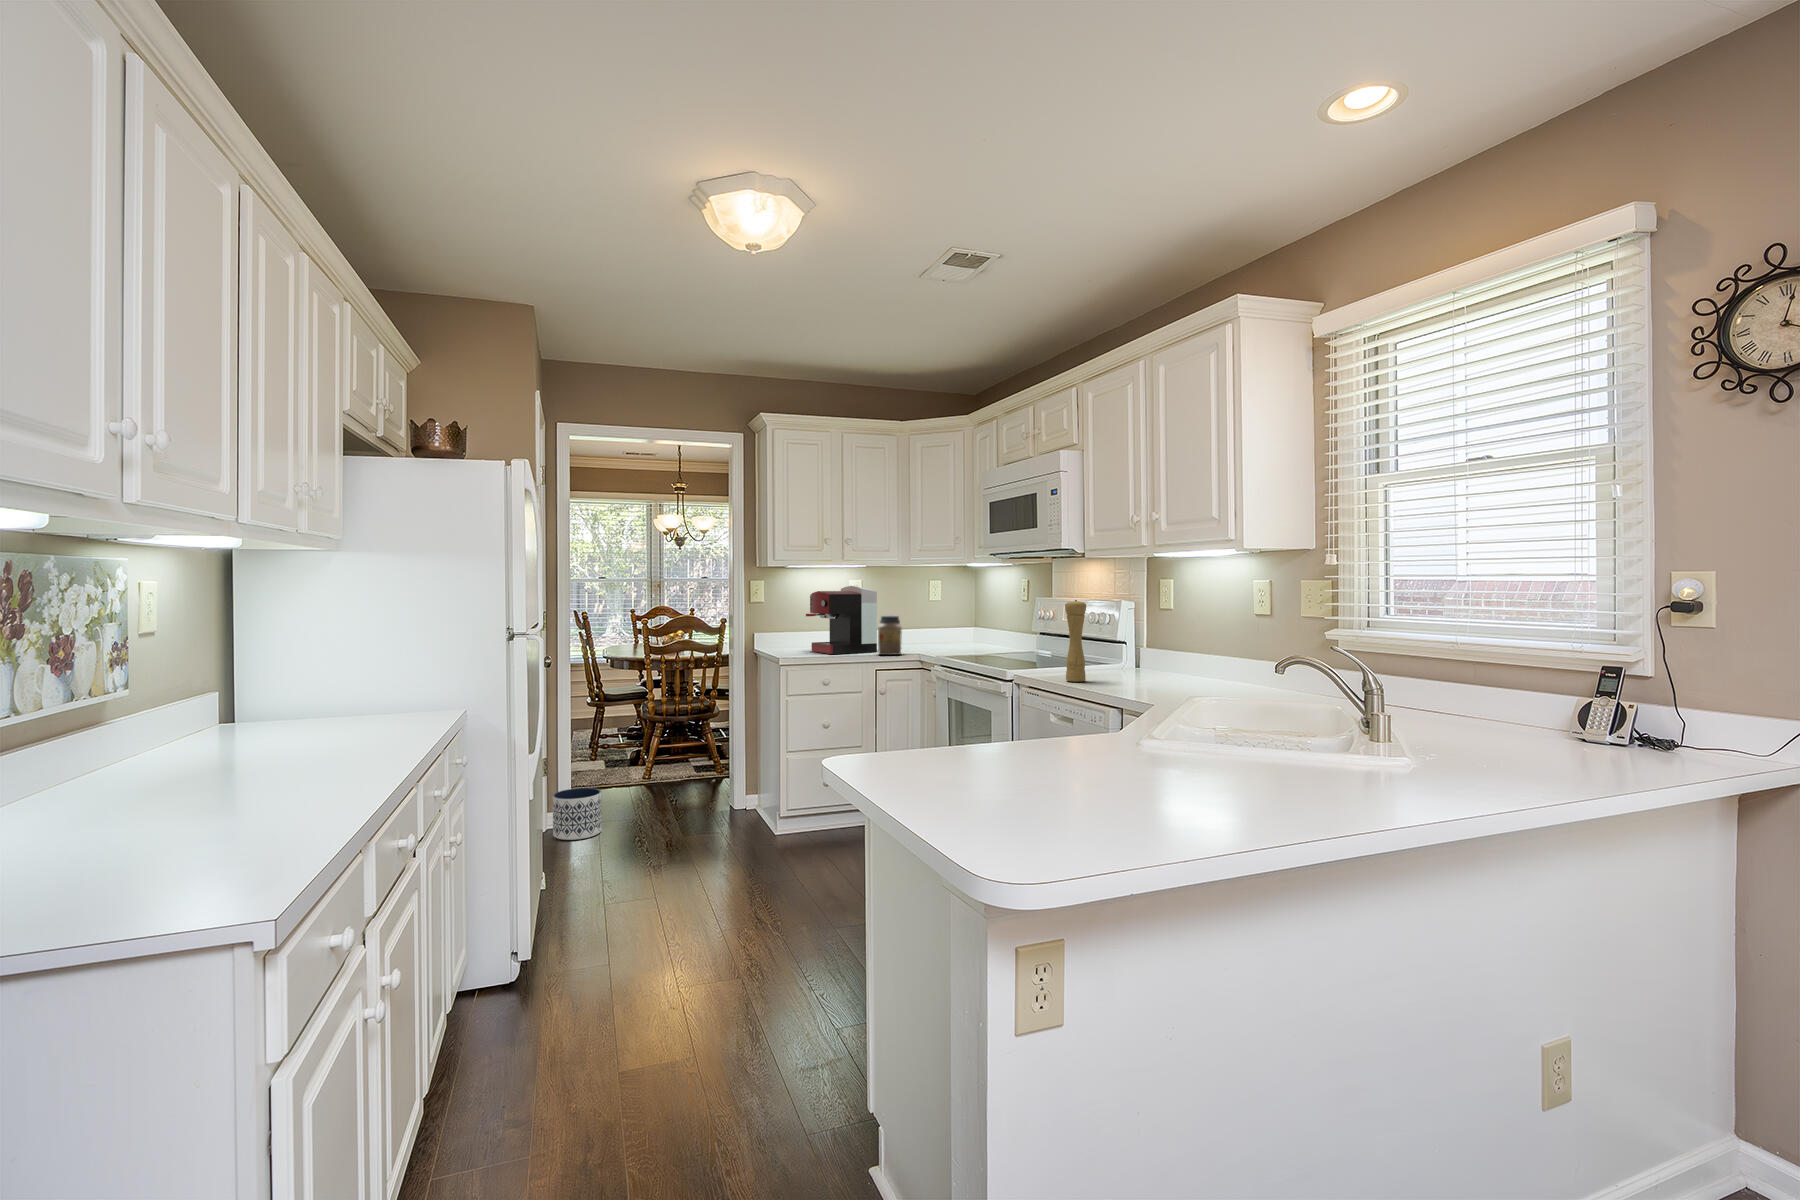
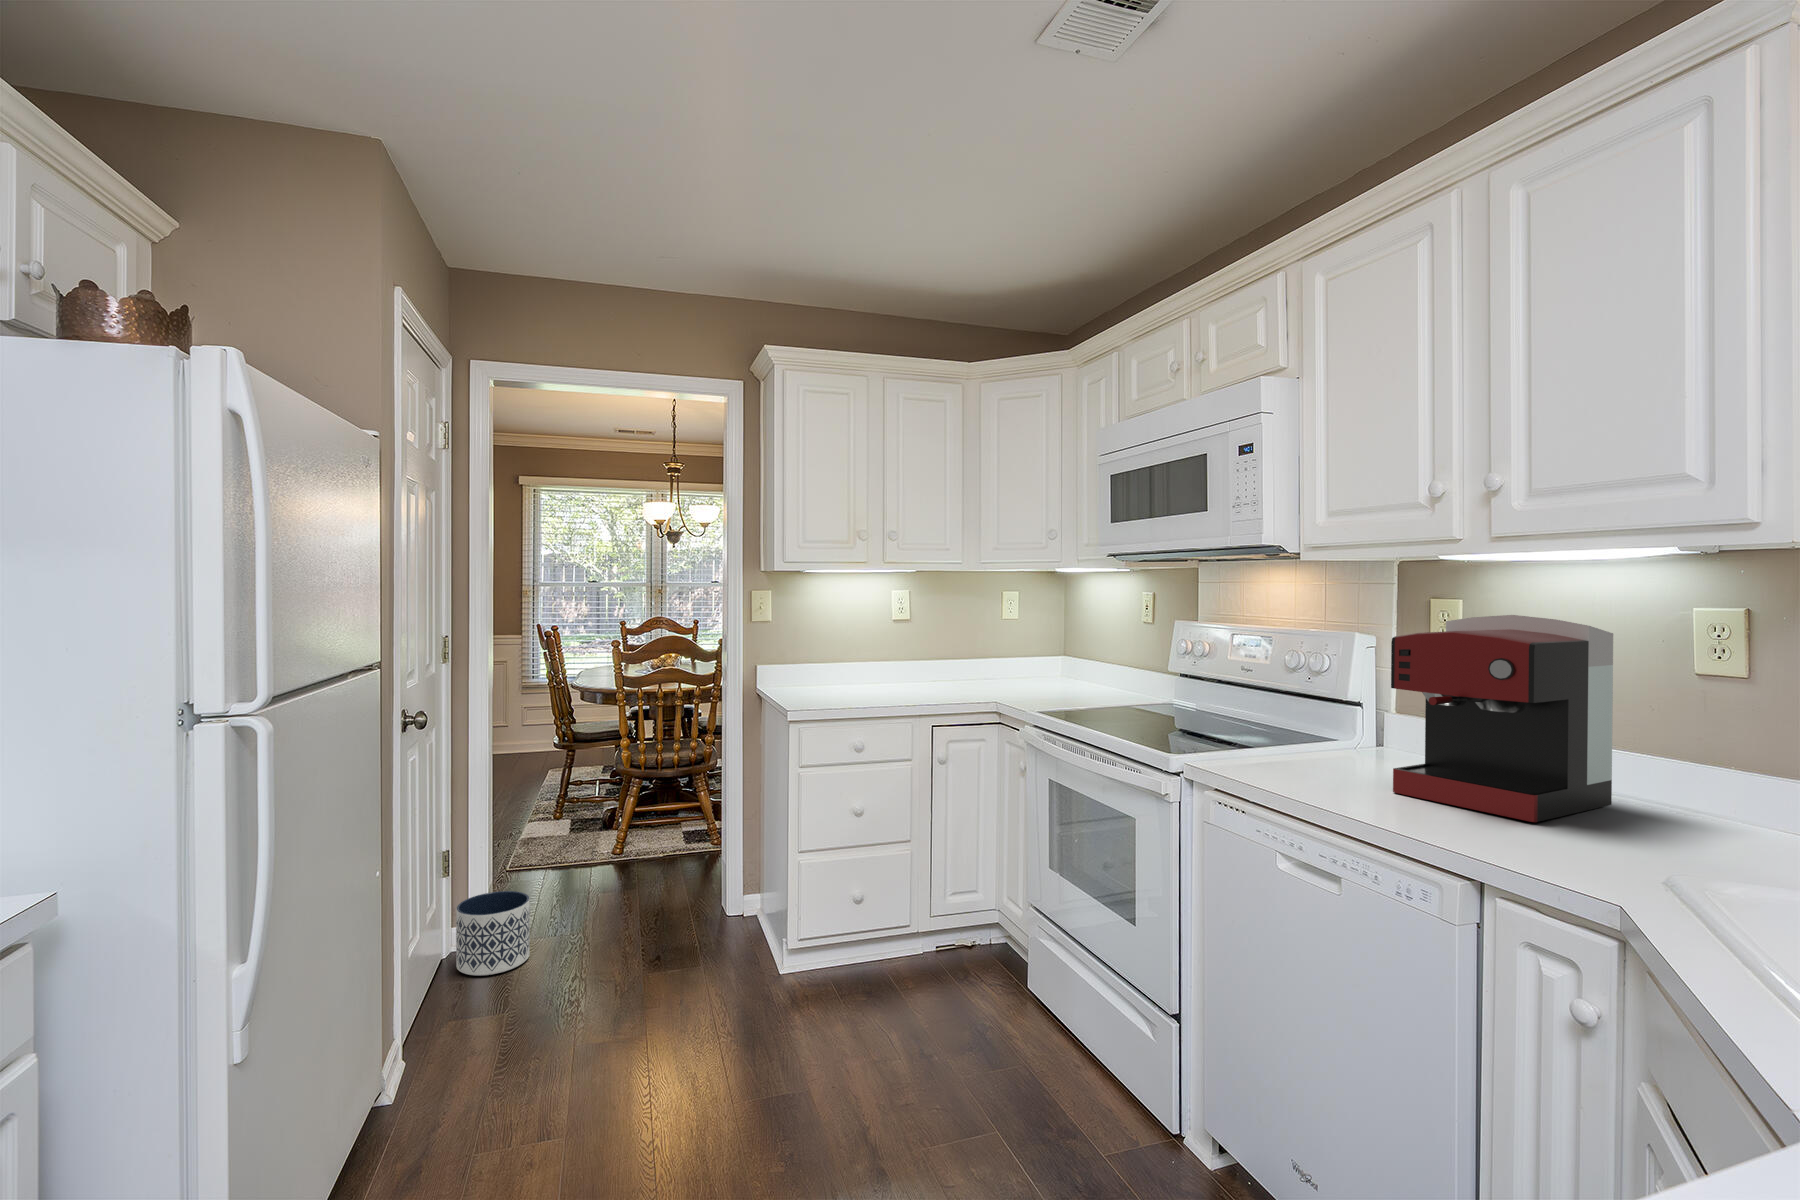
coffee maker: present [806,586,877,654] -> present [1391,615,1613,822]
pepper mill: present [1065,600,1086,682] -> none [1291,637,1332,787]
jar: present [878,616,902,655] -> none [937,645,971,705]

